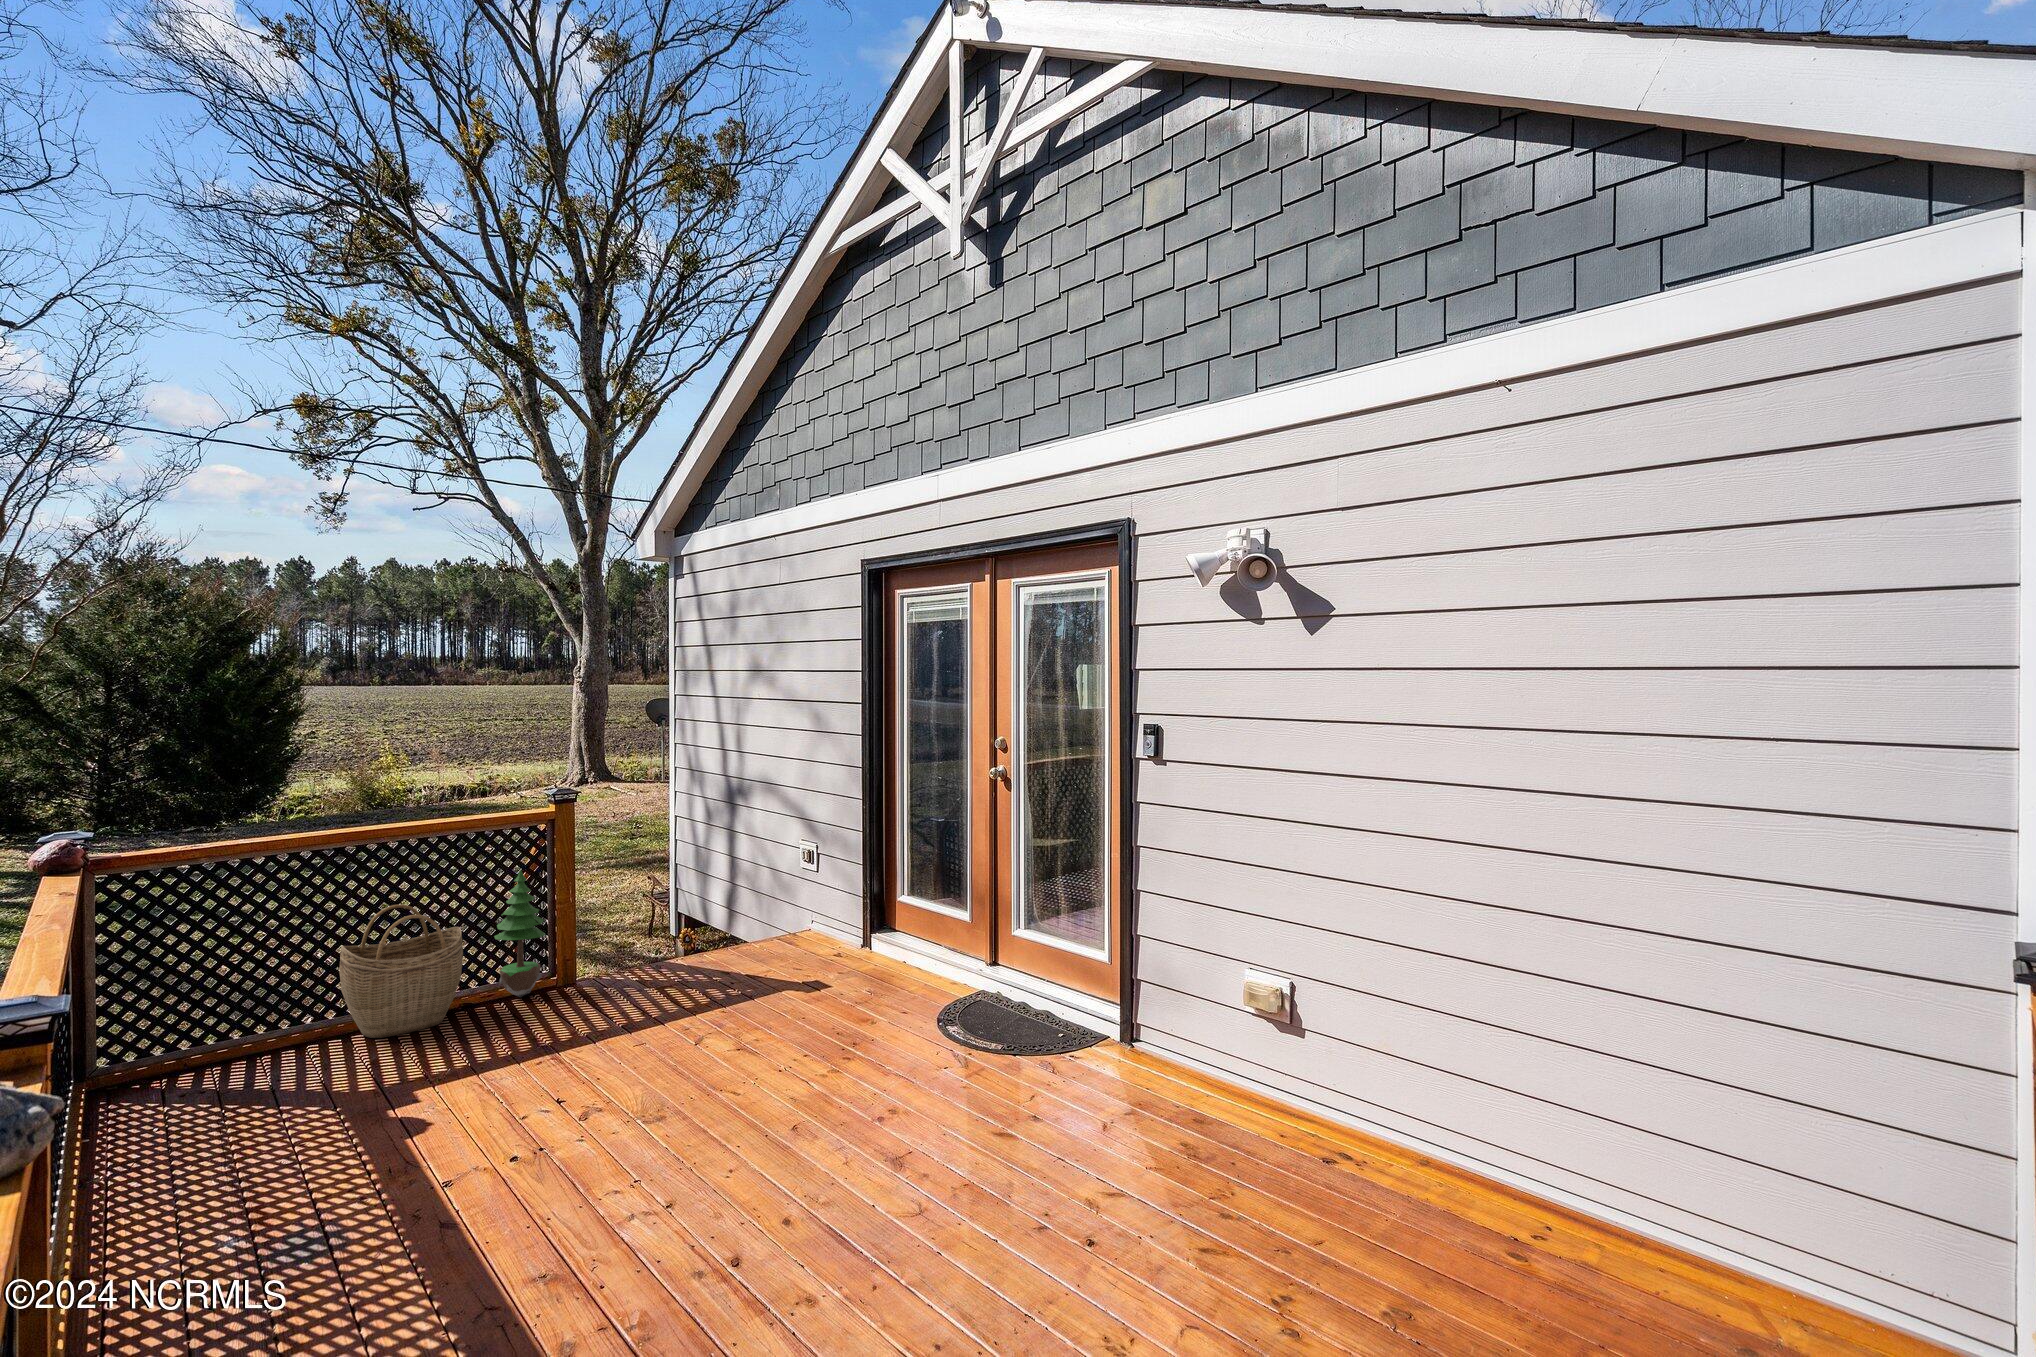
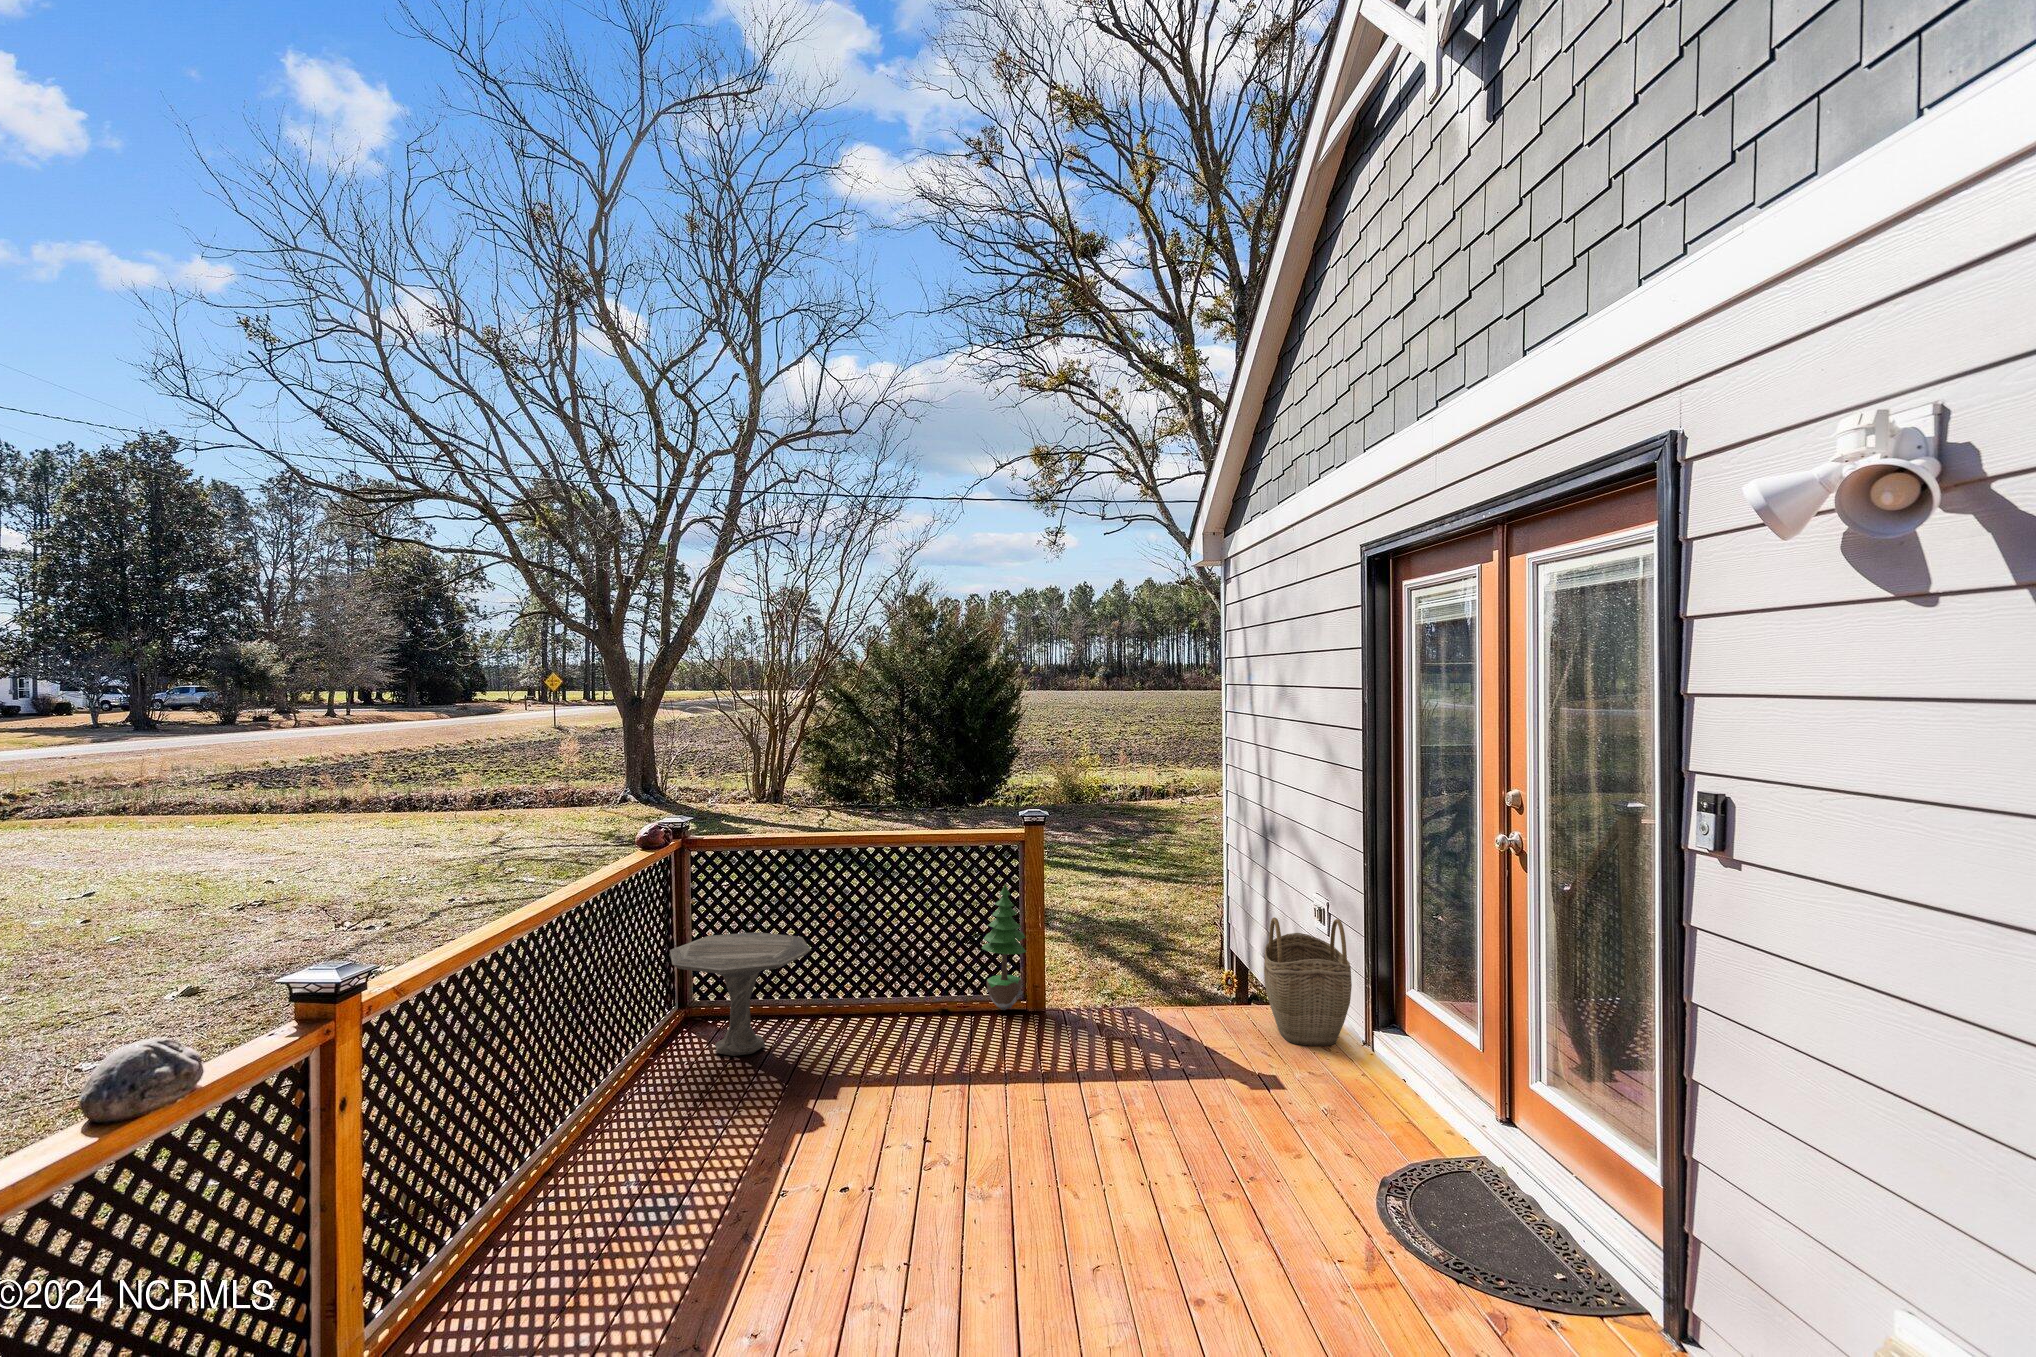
woven basket: present [339,905,463,1038] -> present [1264,917,1352,1046]
side table: none [95,962,319,1118] -> present [670,932,811,1056]

